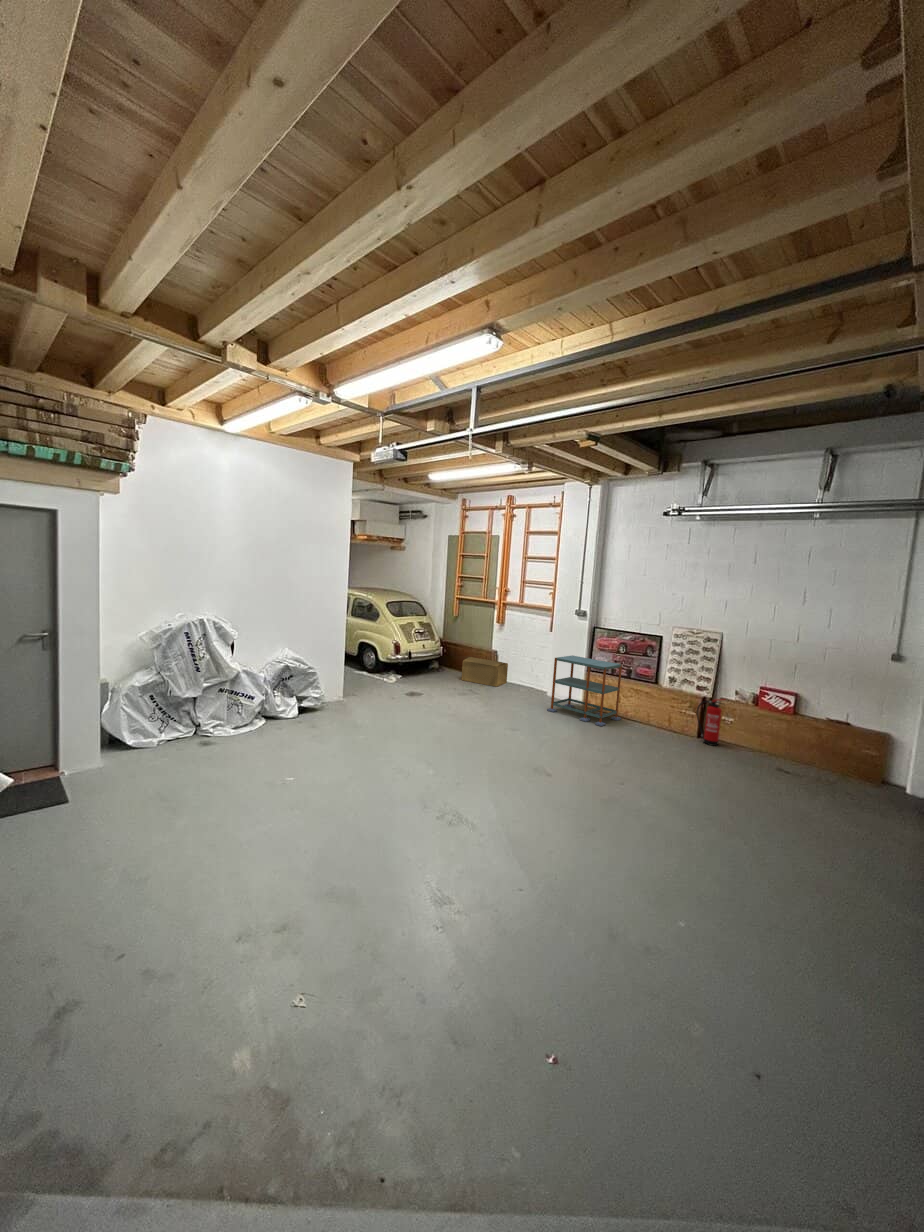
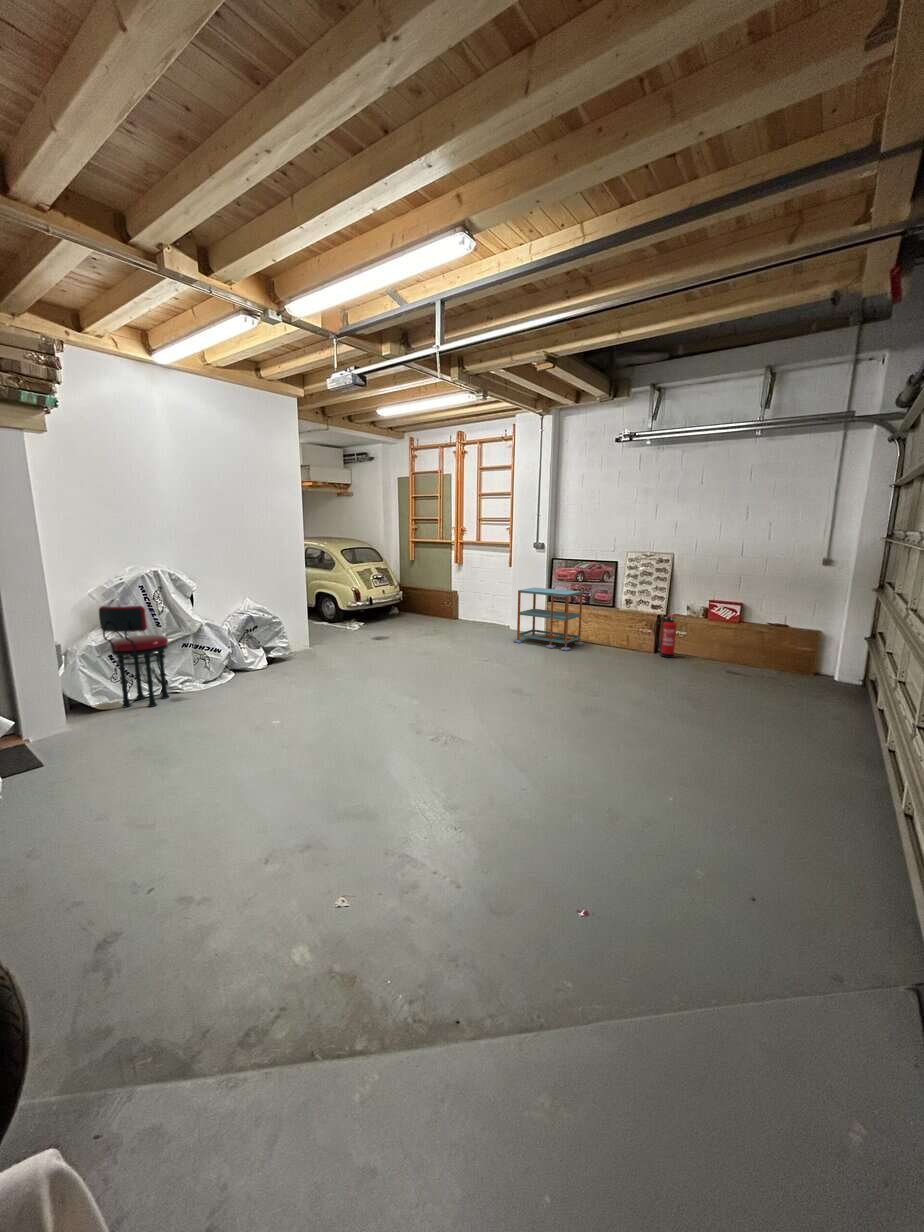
stool: none [145,651,205,750] -> present [99,606,169,707]
cardboard box: present [462,657,508,687] -> none [424,600,469,626]

